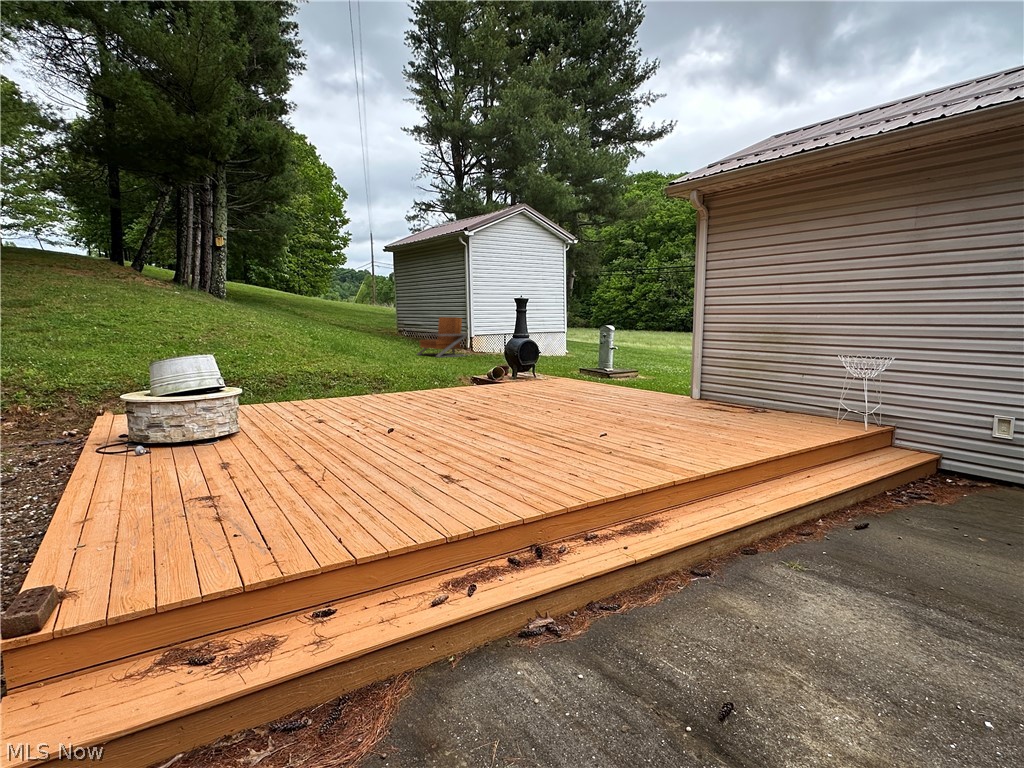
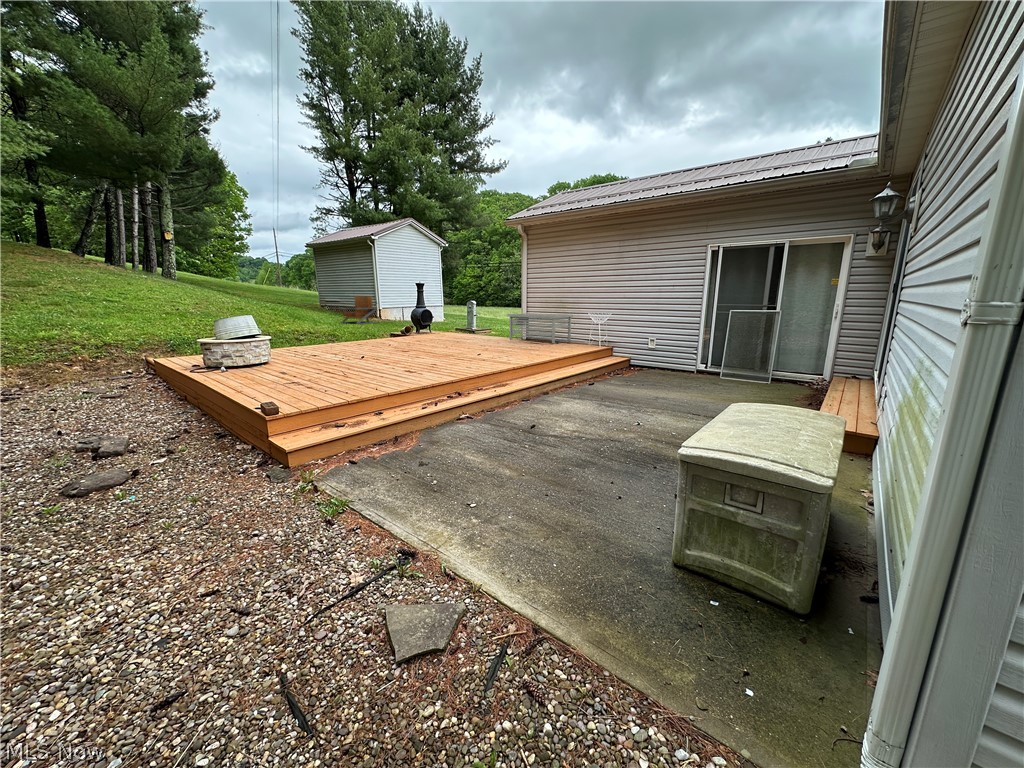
storage bench: none [674,355,821,423] -> present [507,313,573,344]

